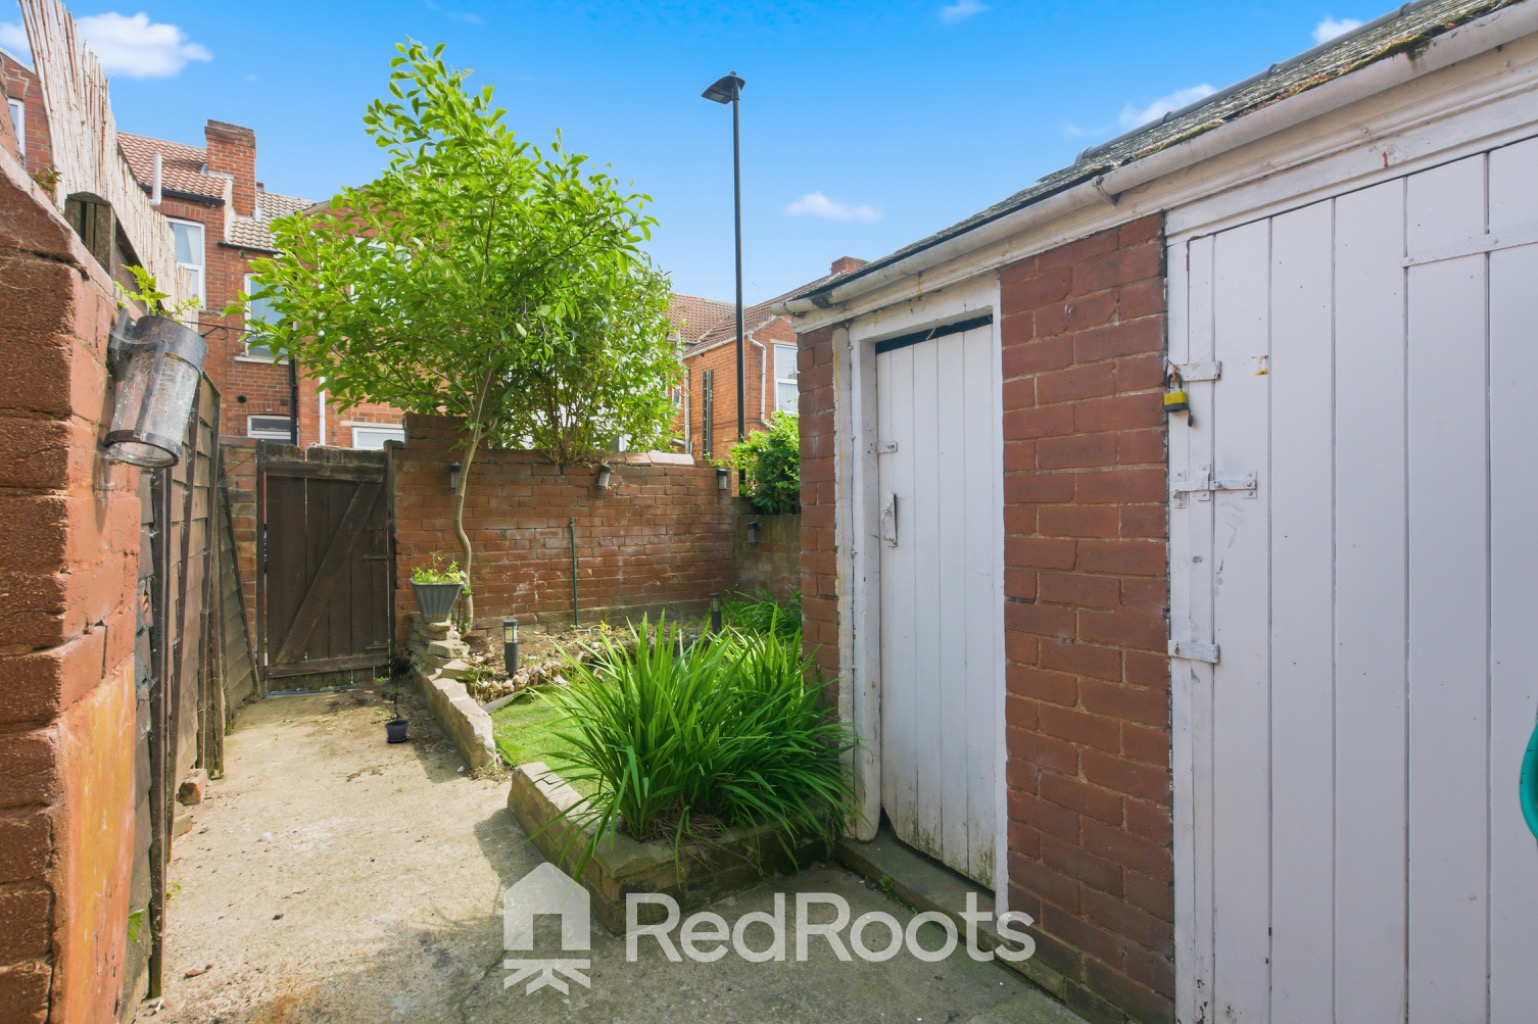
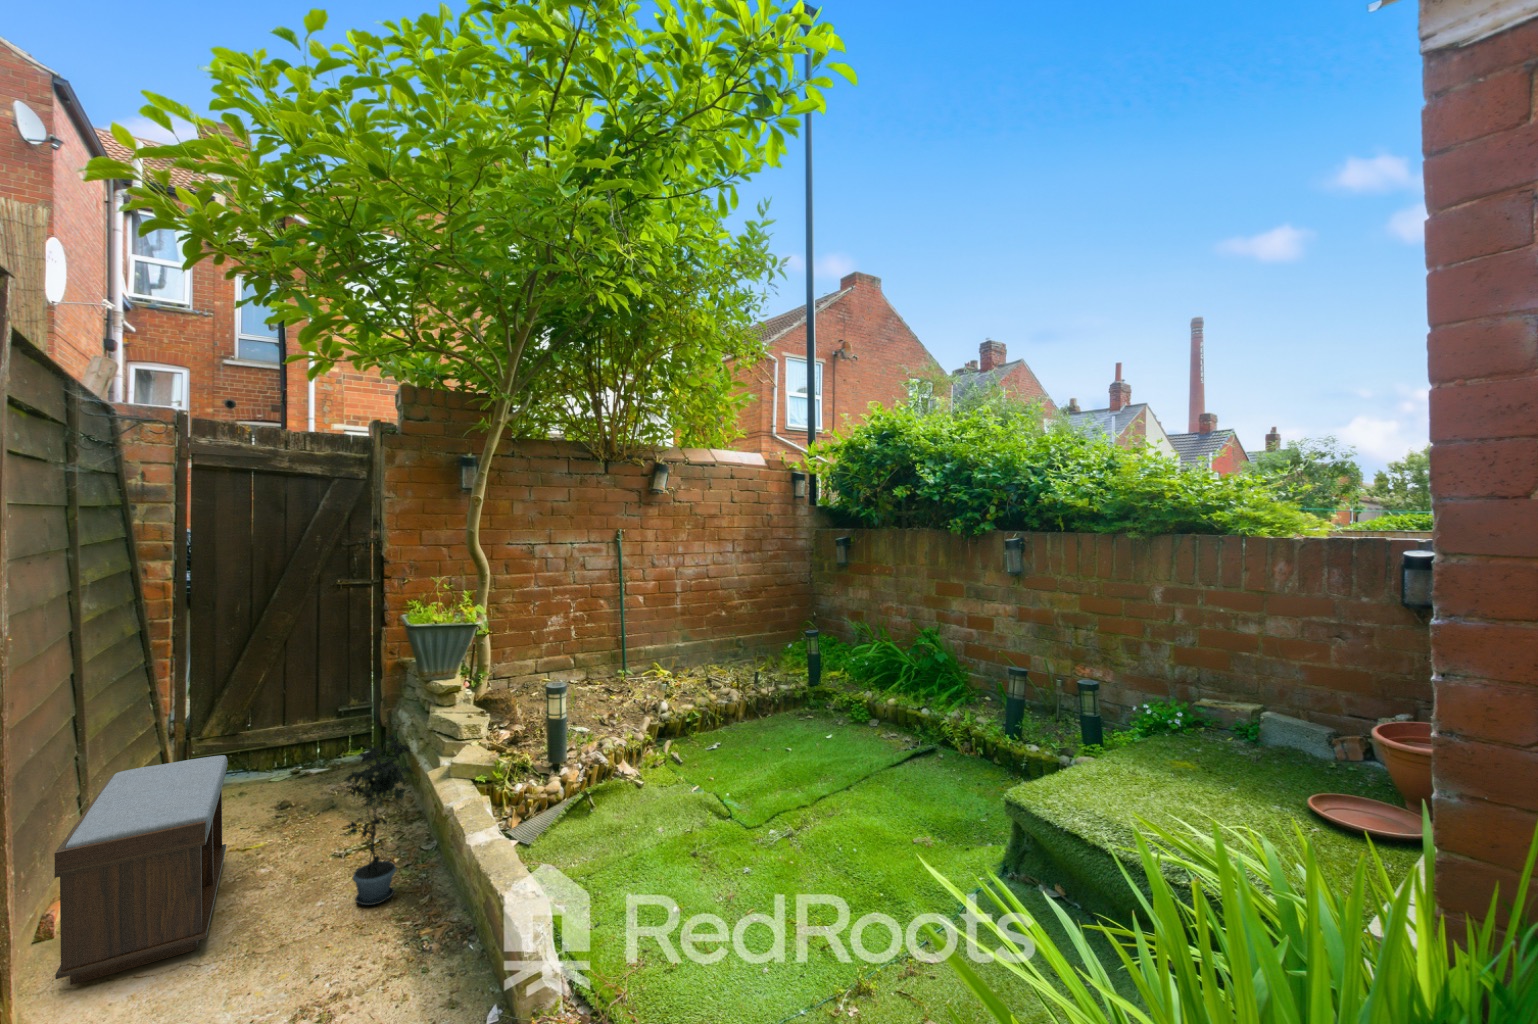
bench: none [232,660,307,765] -> present [54,755,228,985]

